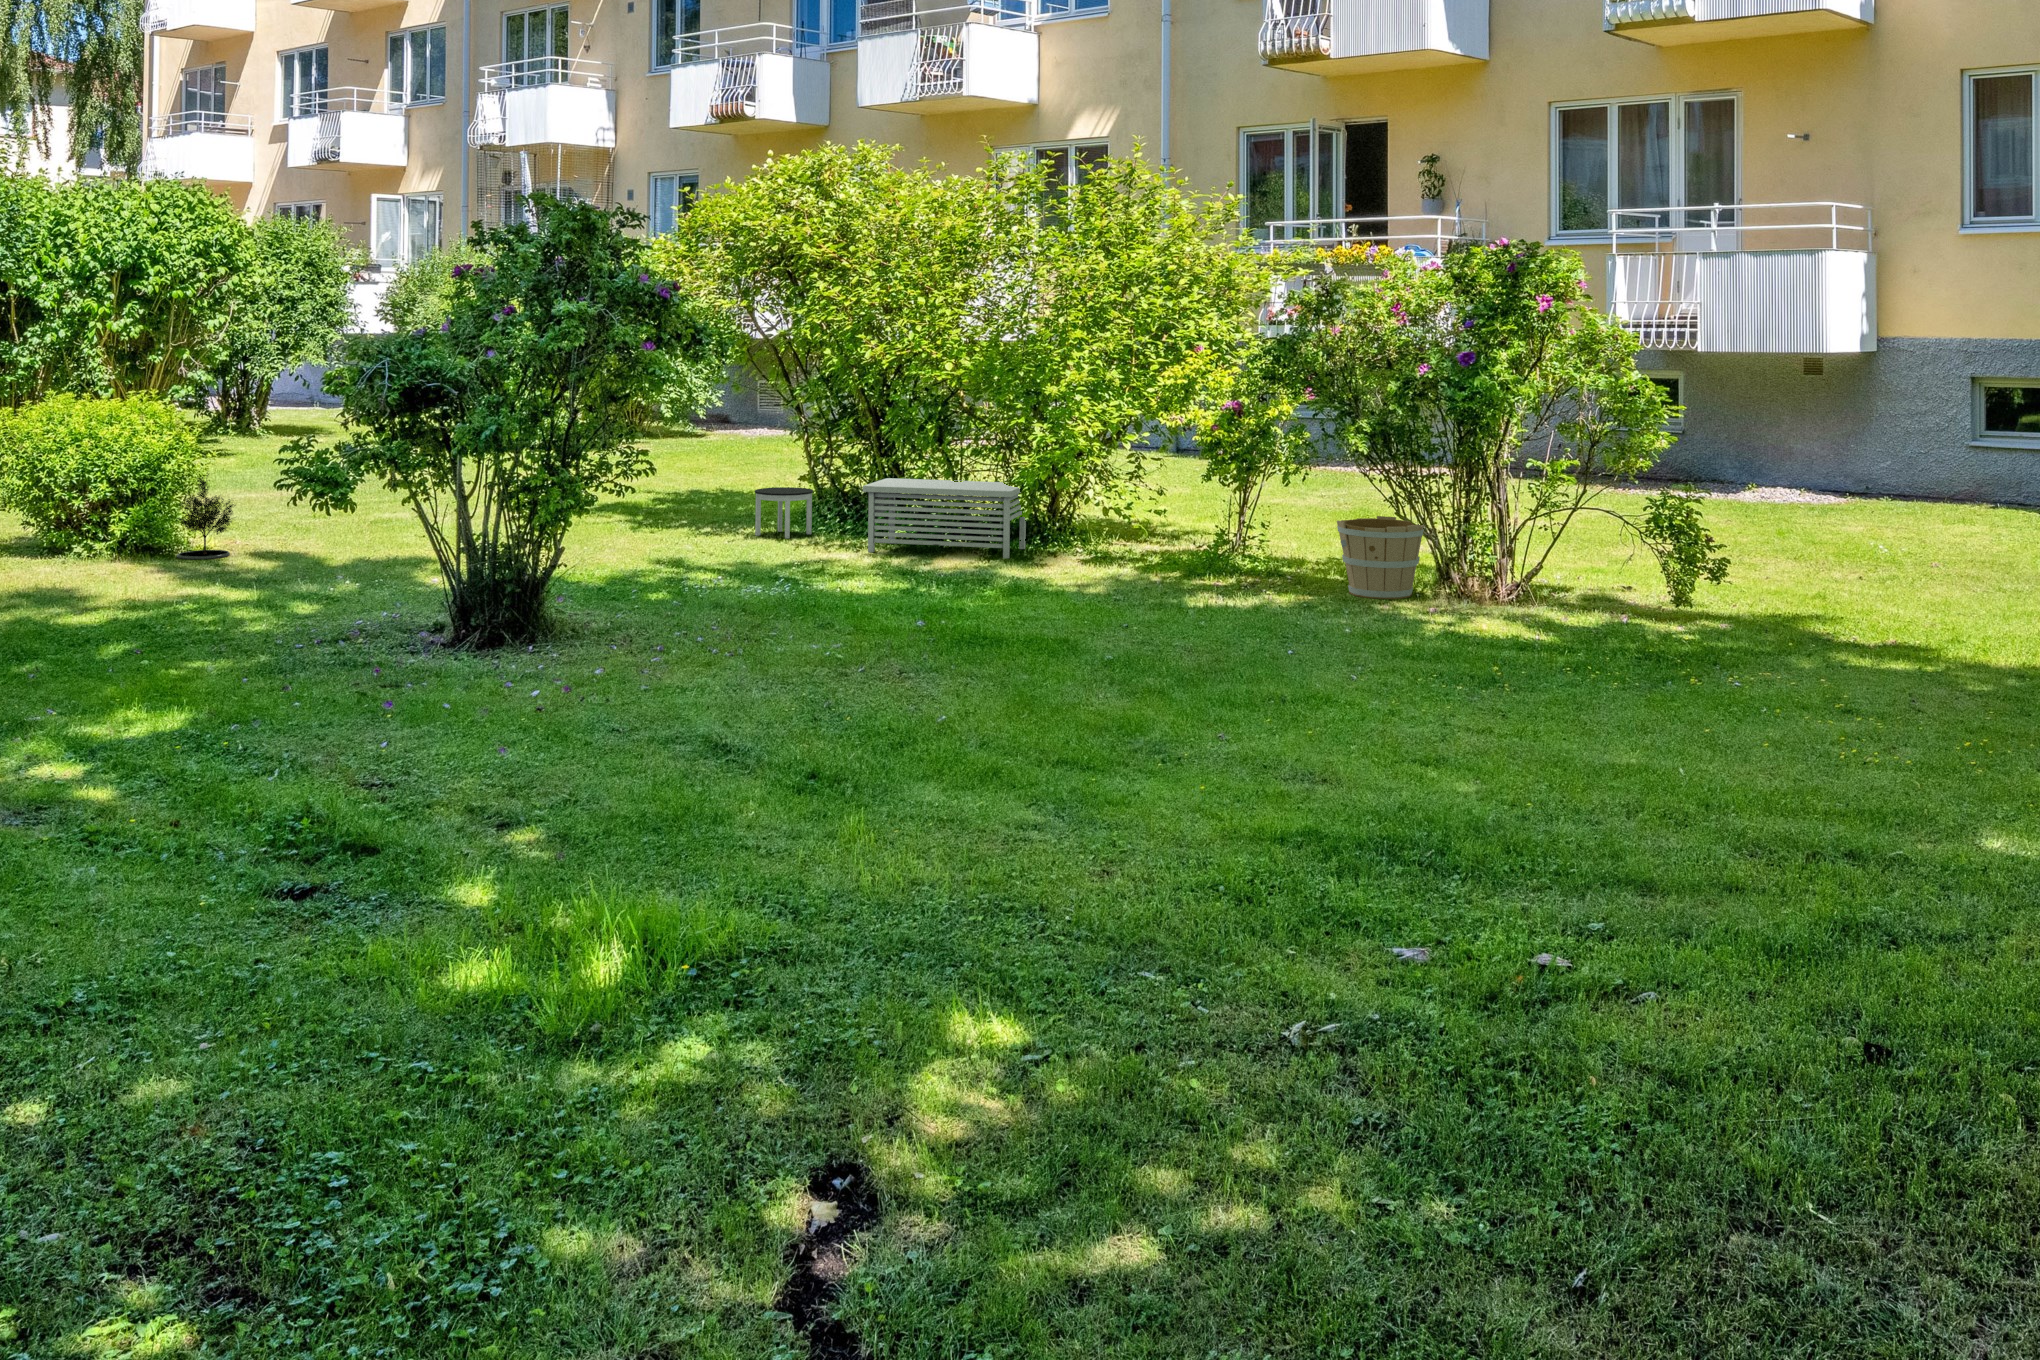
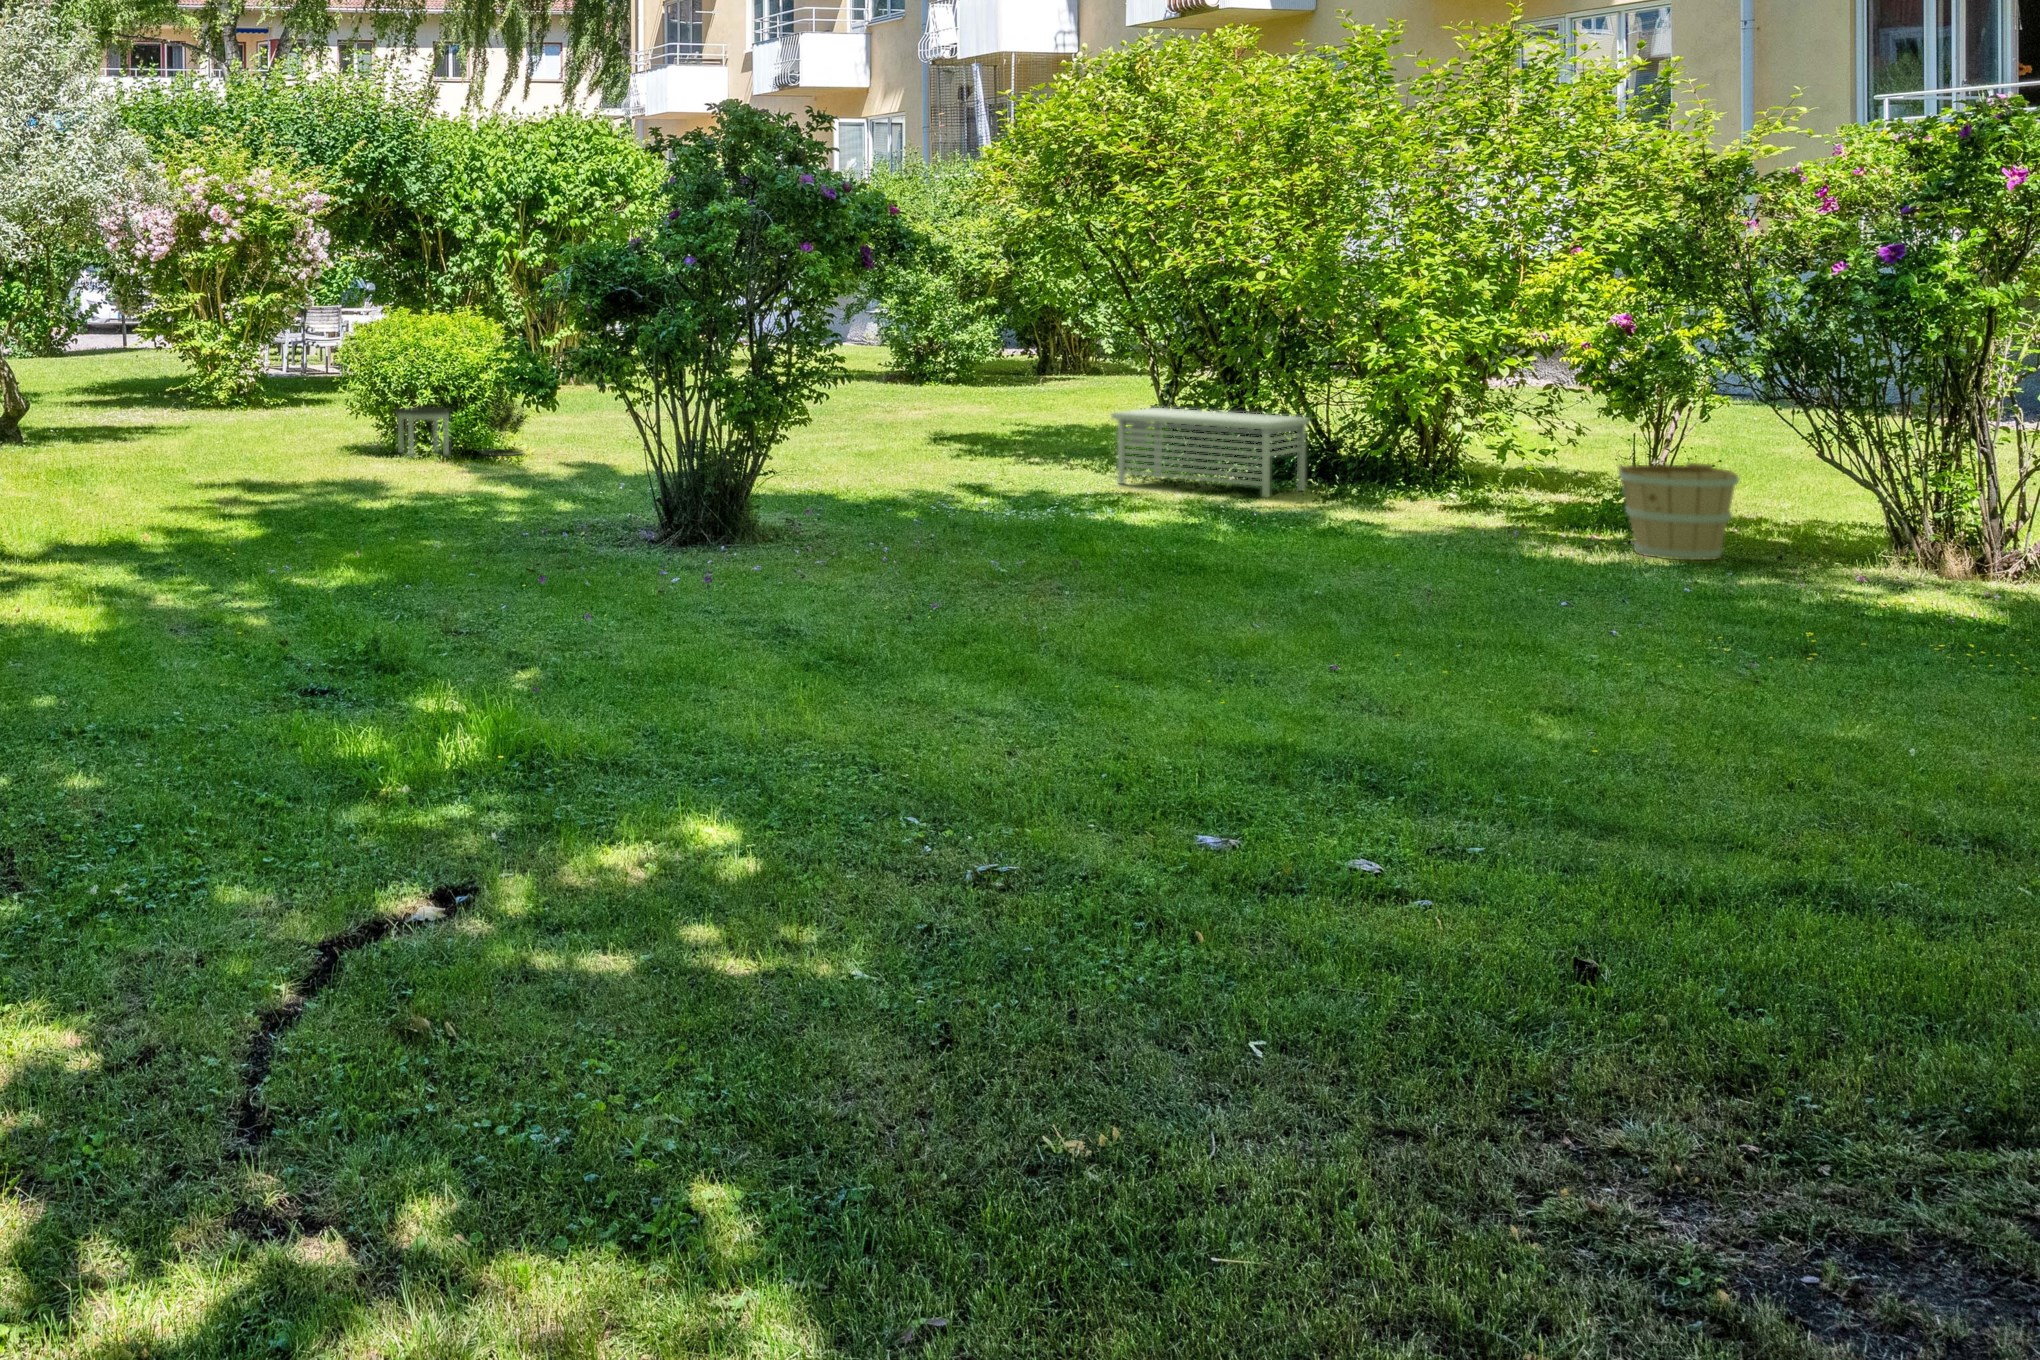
round table: present [755,487,813,538] -> present [395,407,451,456]

